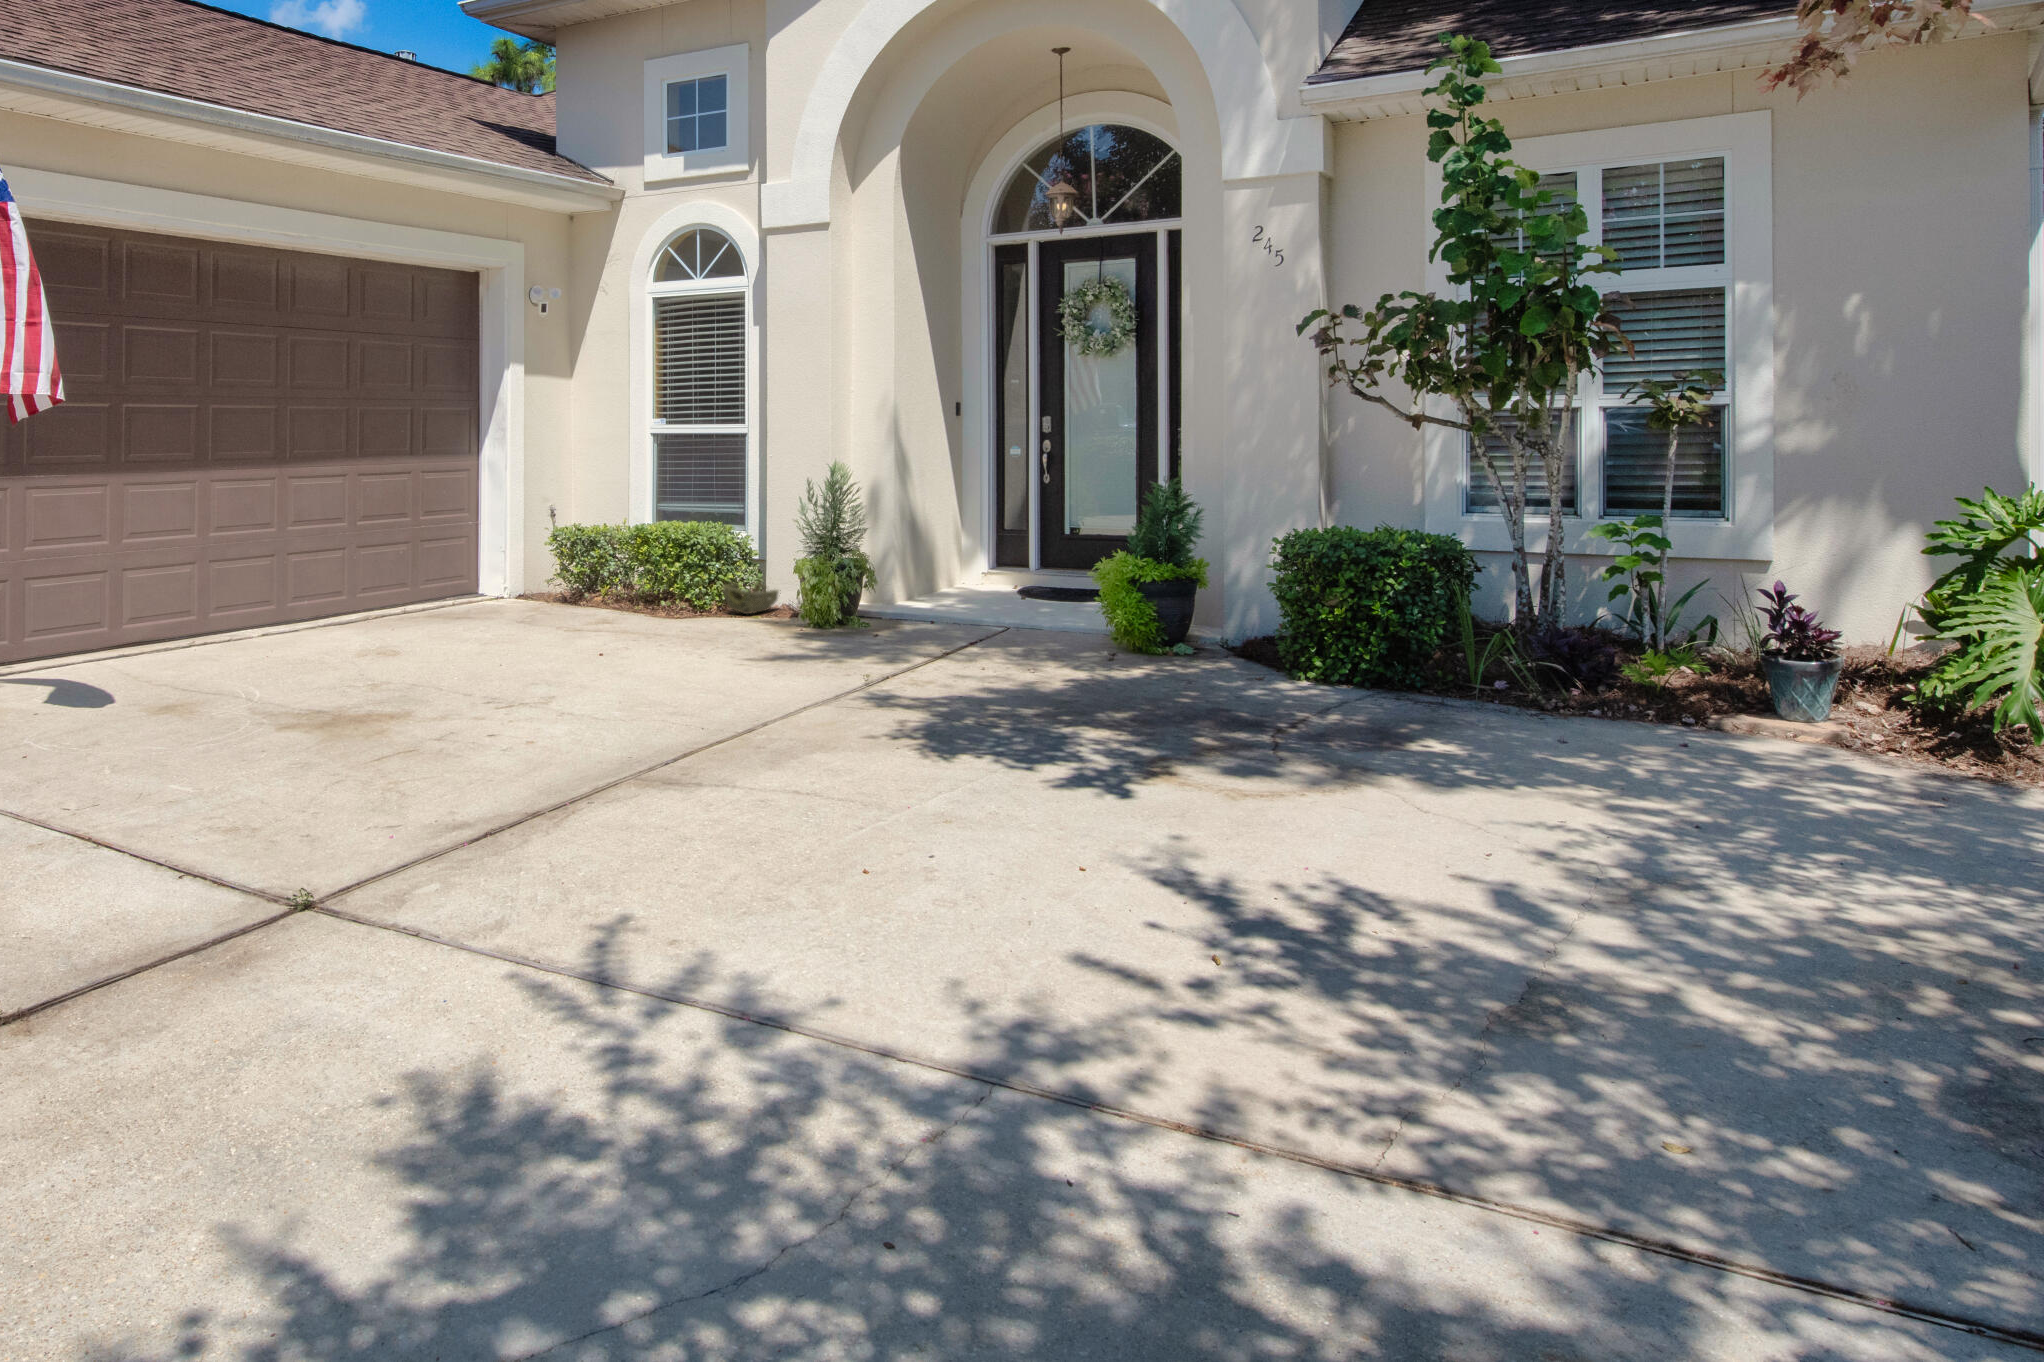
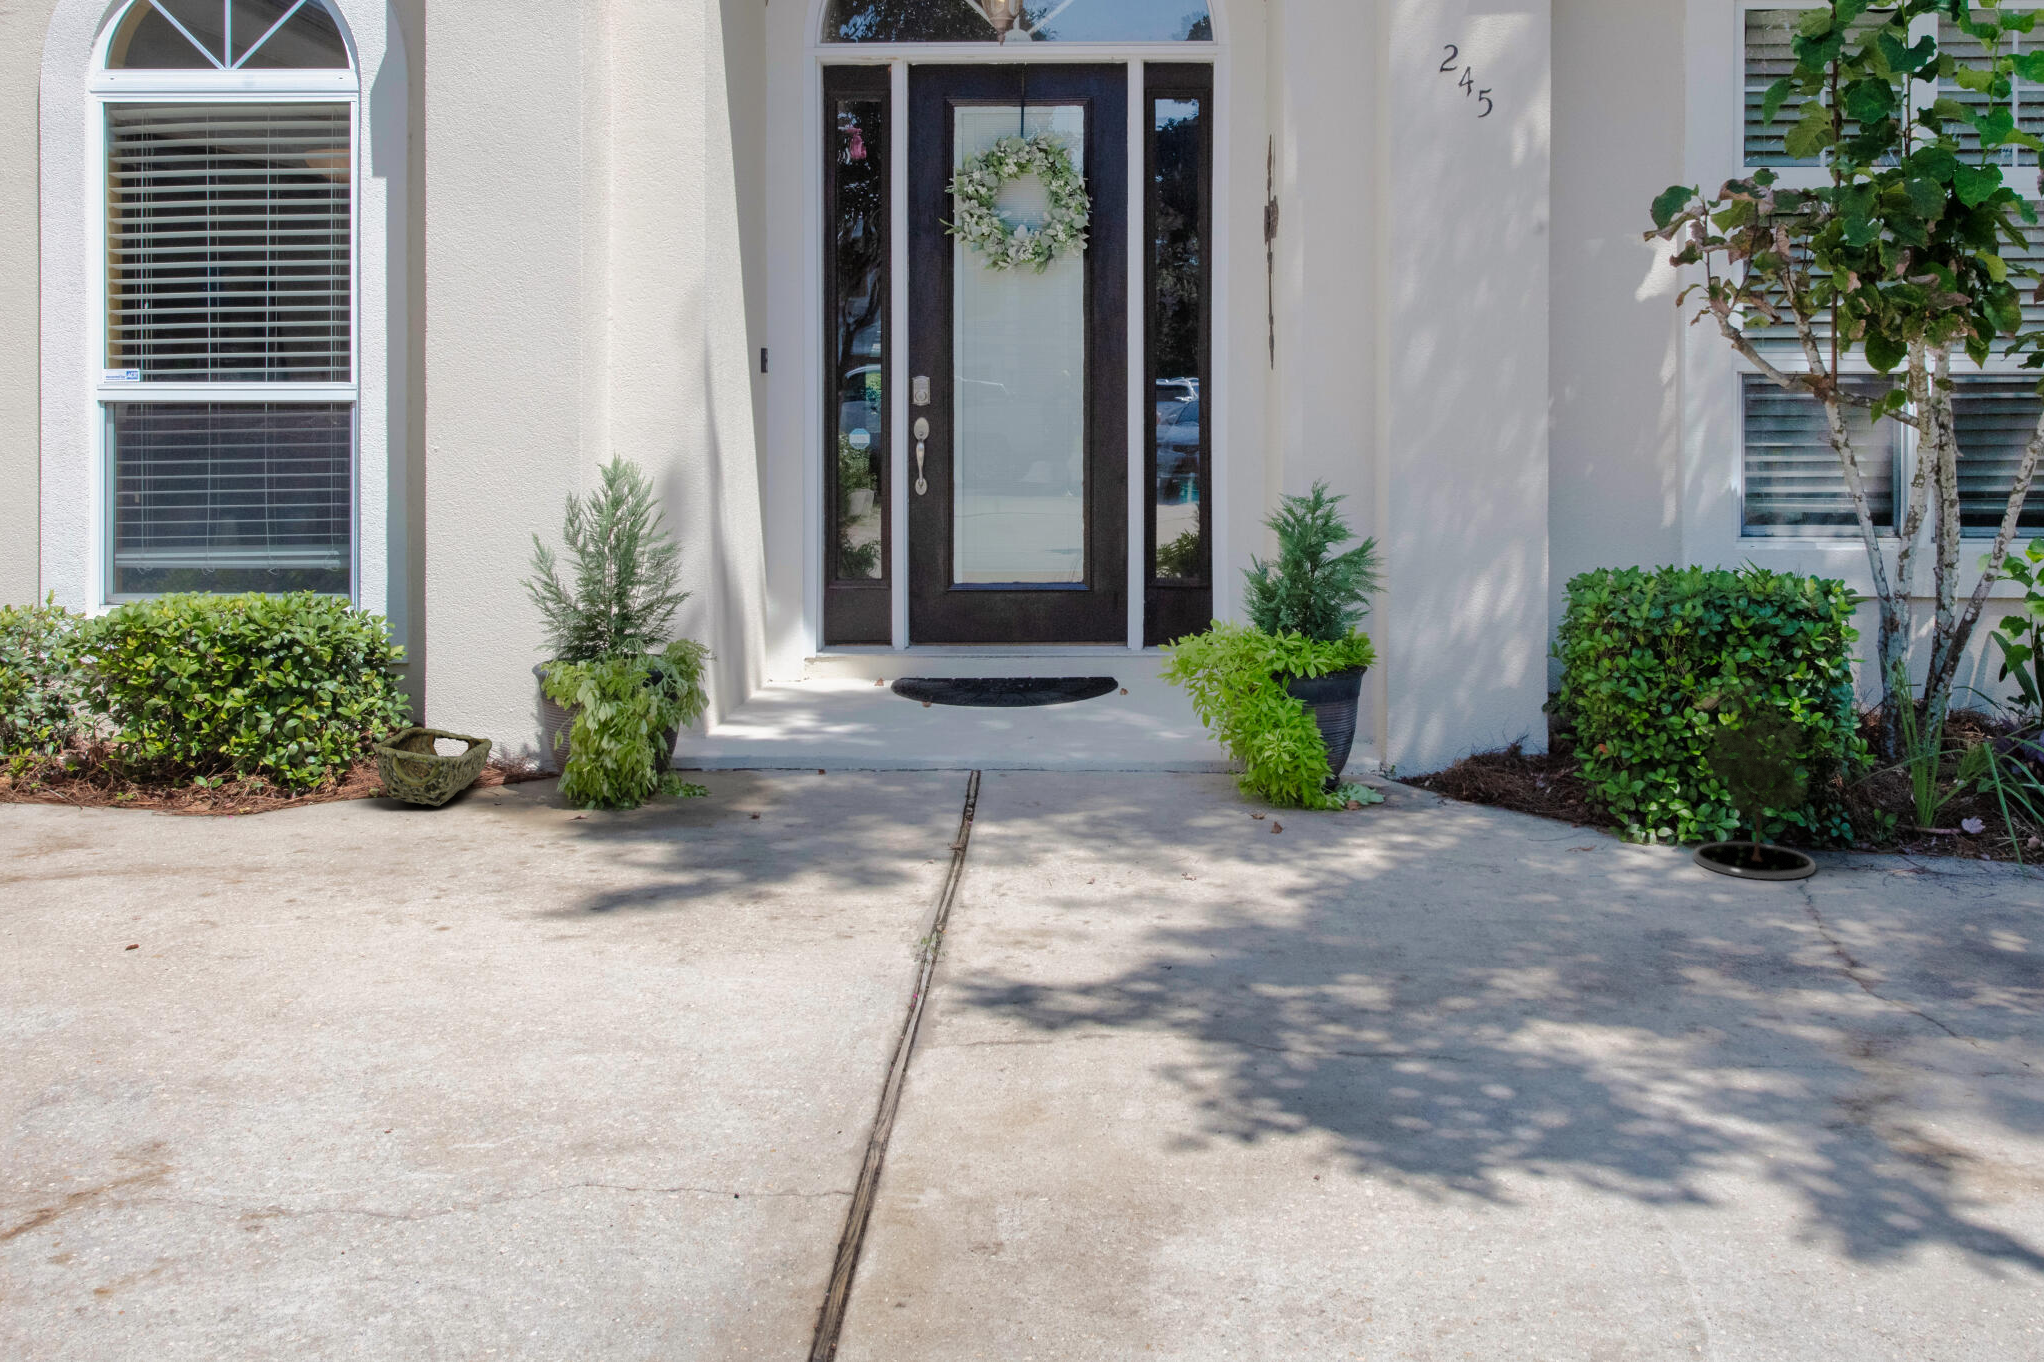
potted tree: none [1280,566,1356,686] -> present [1693,661,1816,880]

